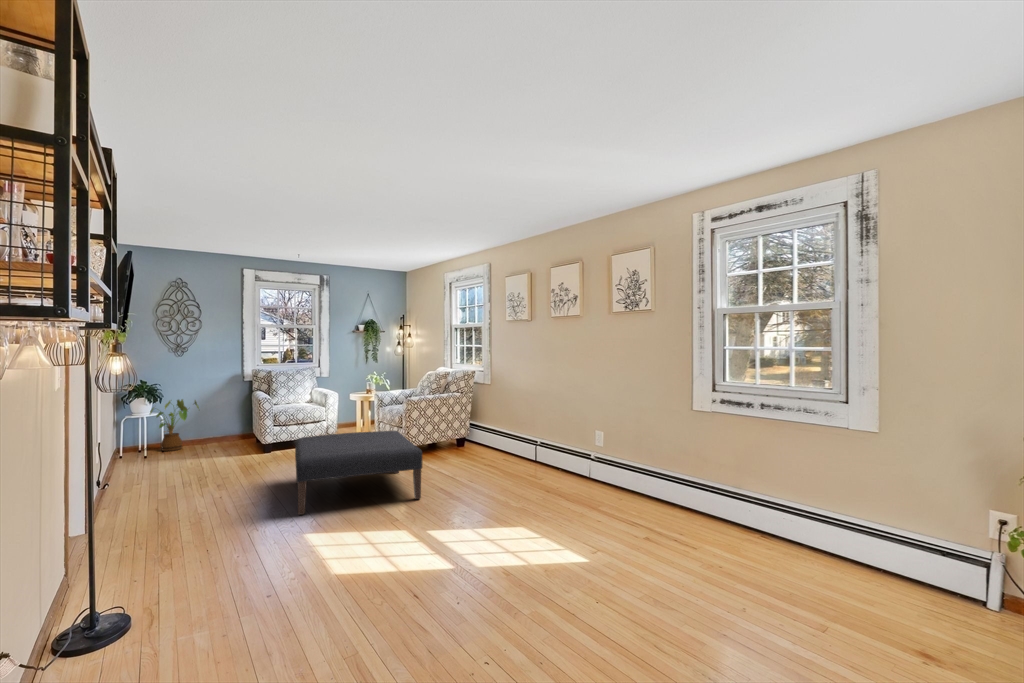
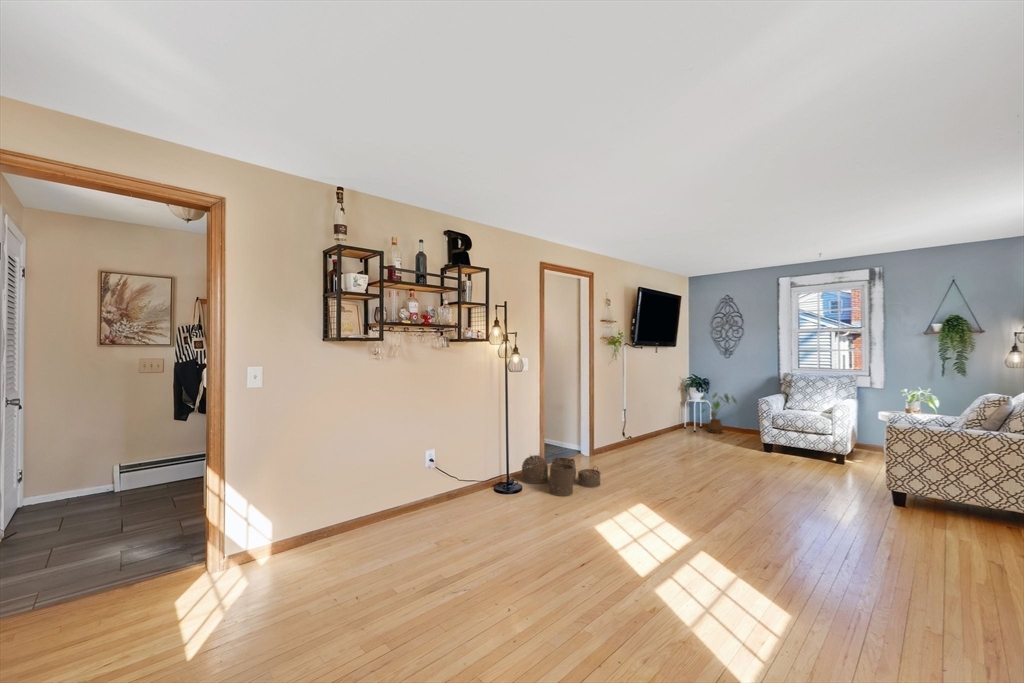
ottoman: present [295,431,422,515] -> none [657,437,829,534]
woven basket: none [74,512,219,592] -> present [521,455,600,496]

